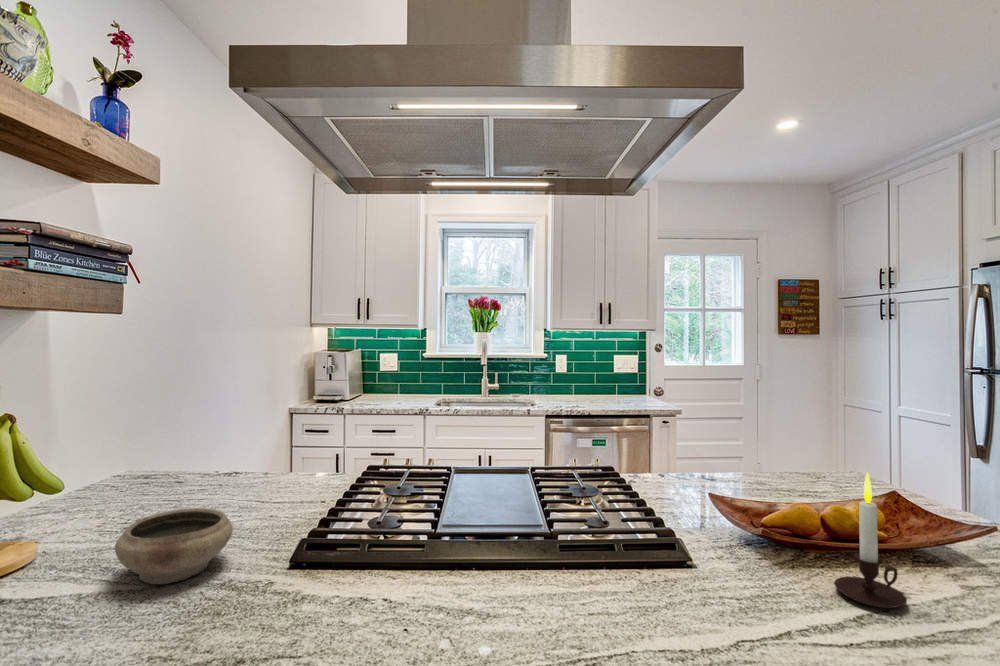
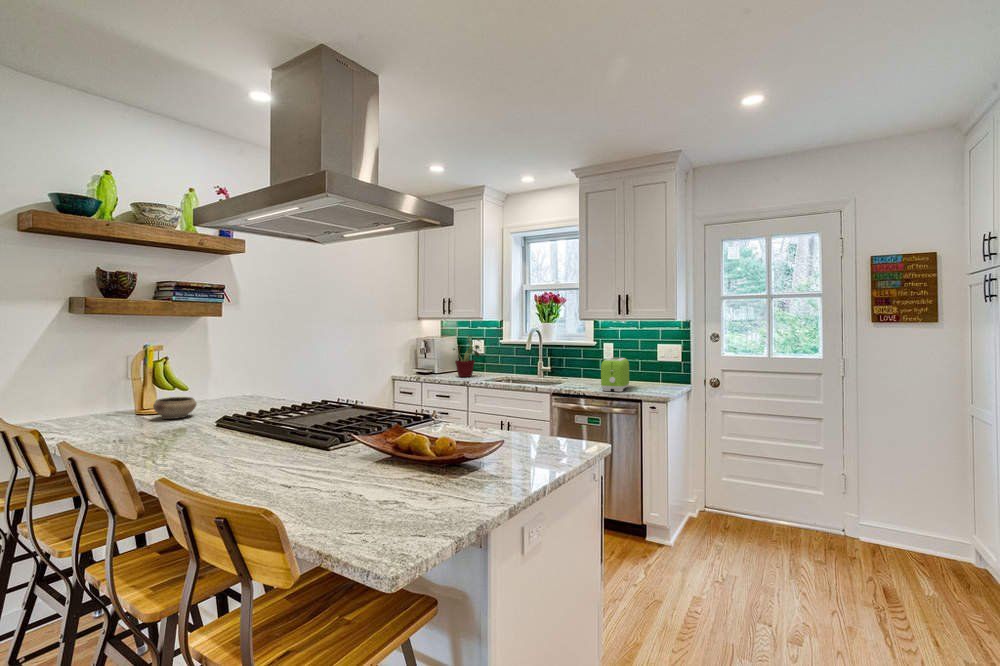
potted plant: none [379,347,419,403] -> present [453,336,480,377]
toaster: none [590,370,631,407] -> present [601,358,629,392]
candle: present [834,473,907,608] -> none [300,398,337,463]

